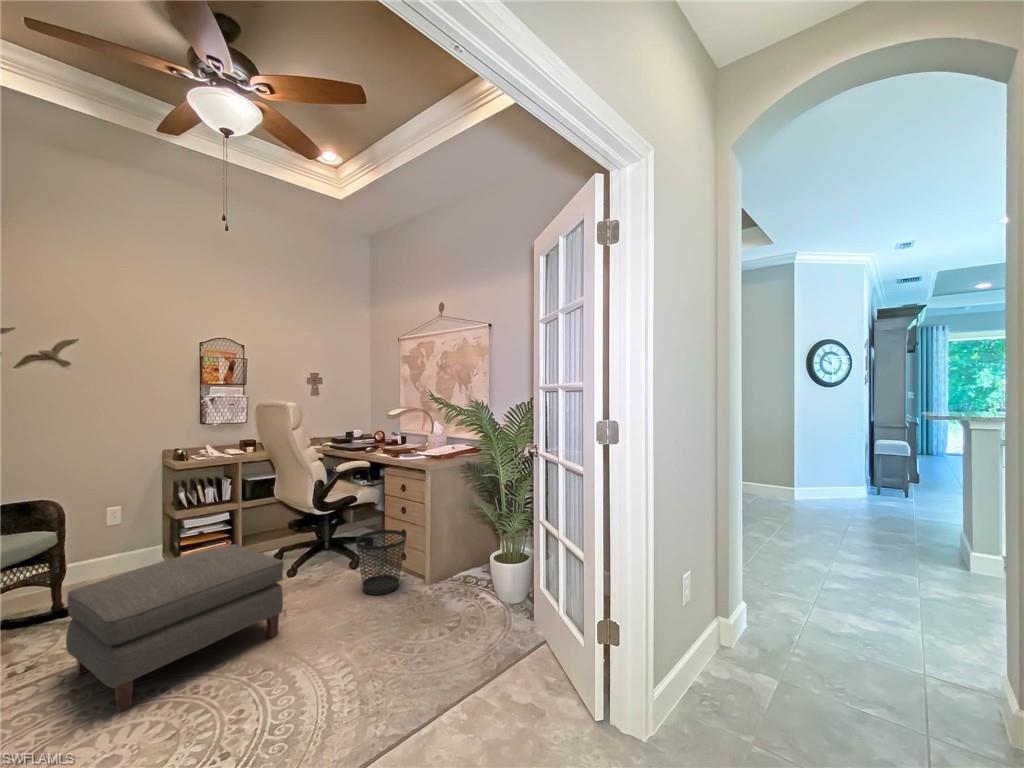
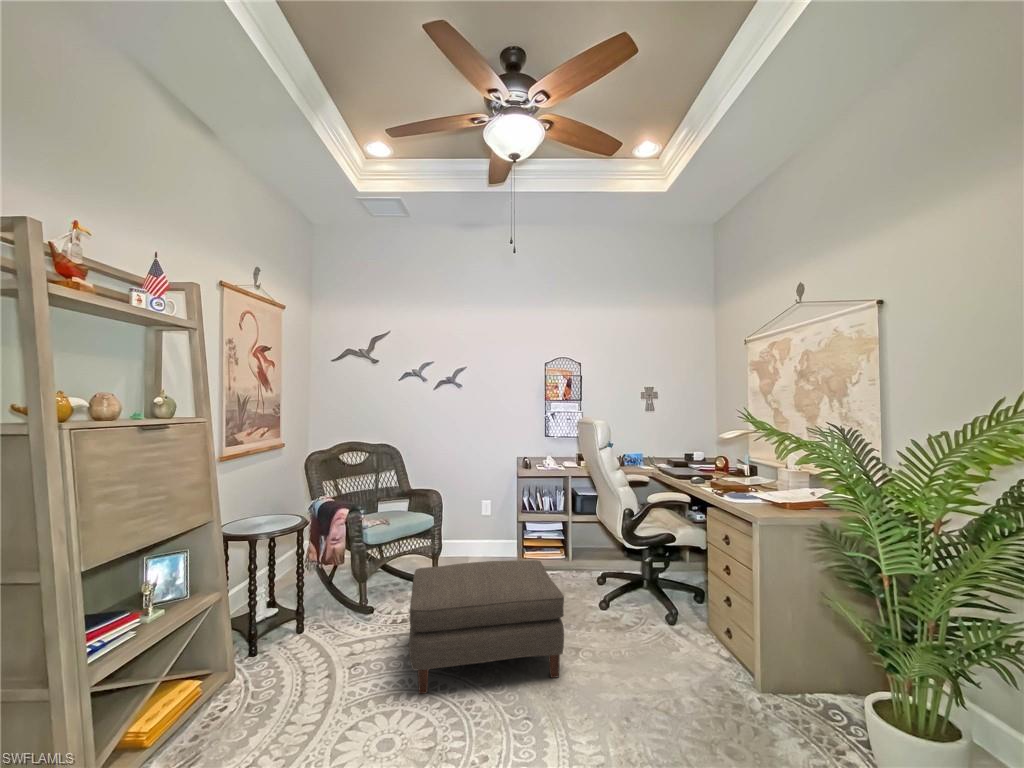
wastebasket: present [356,530,406,595] -> none [657,586,726,680]

